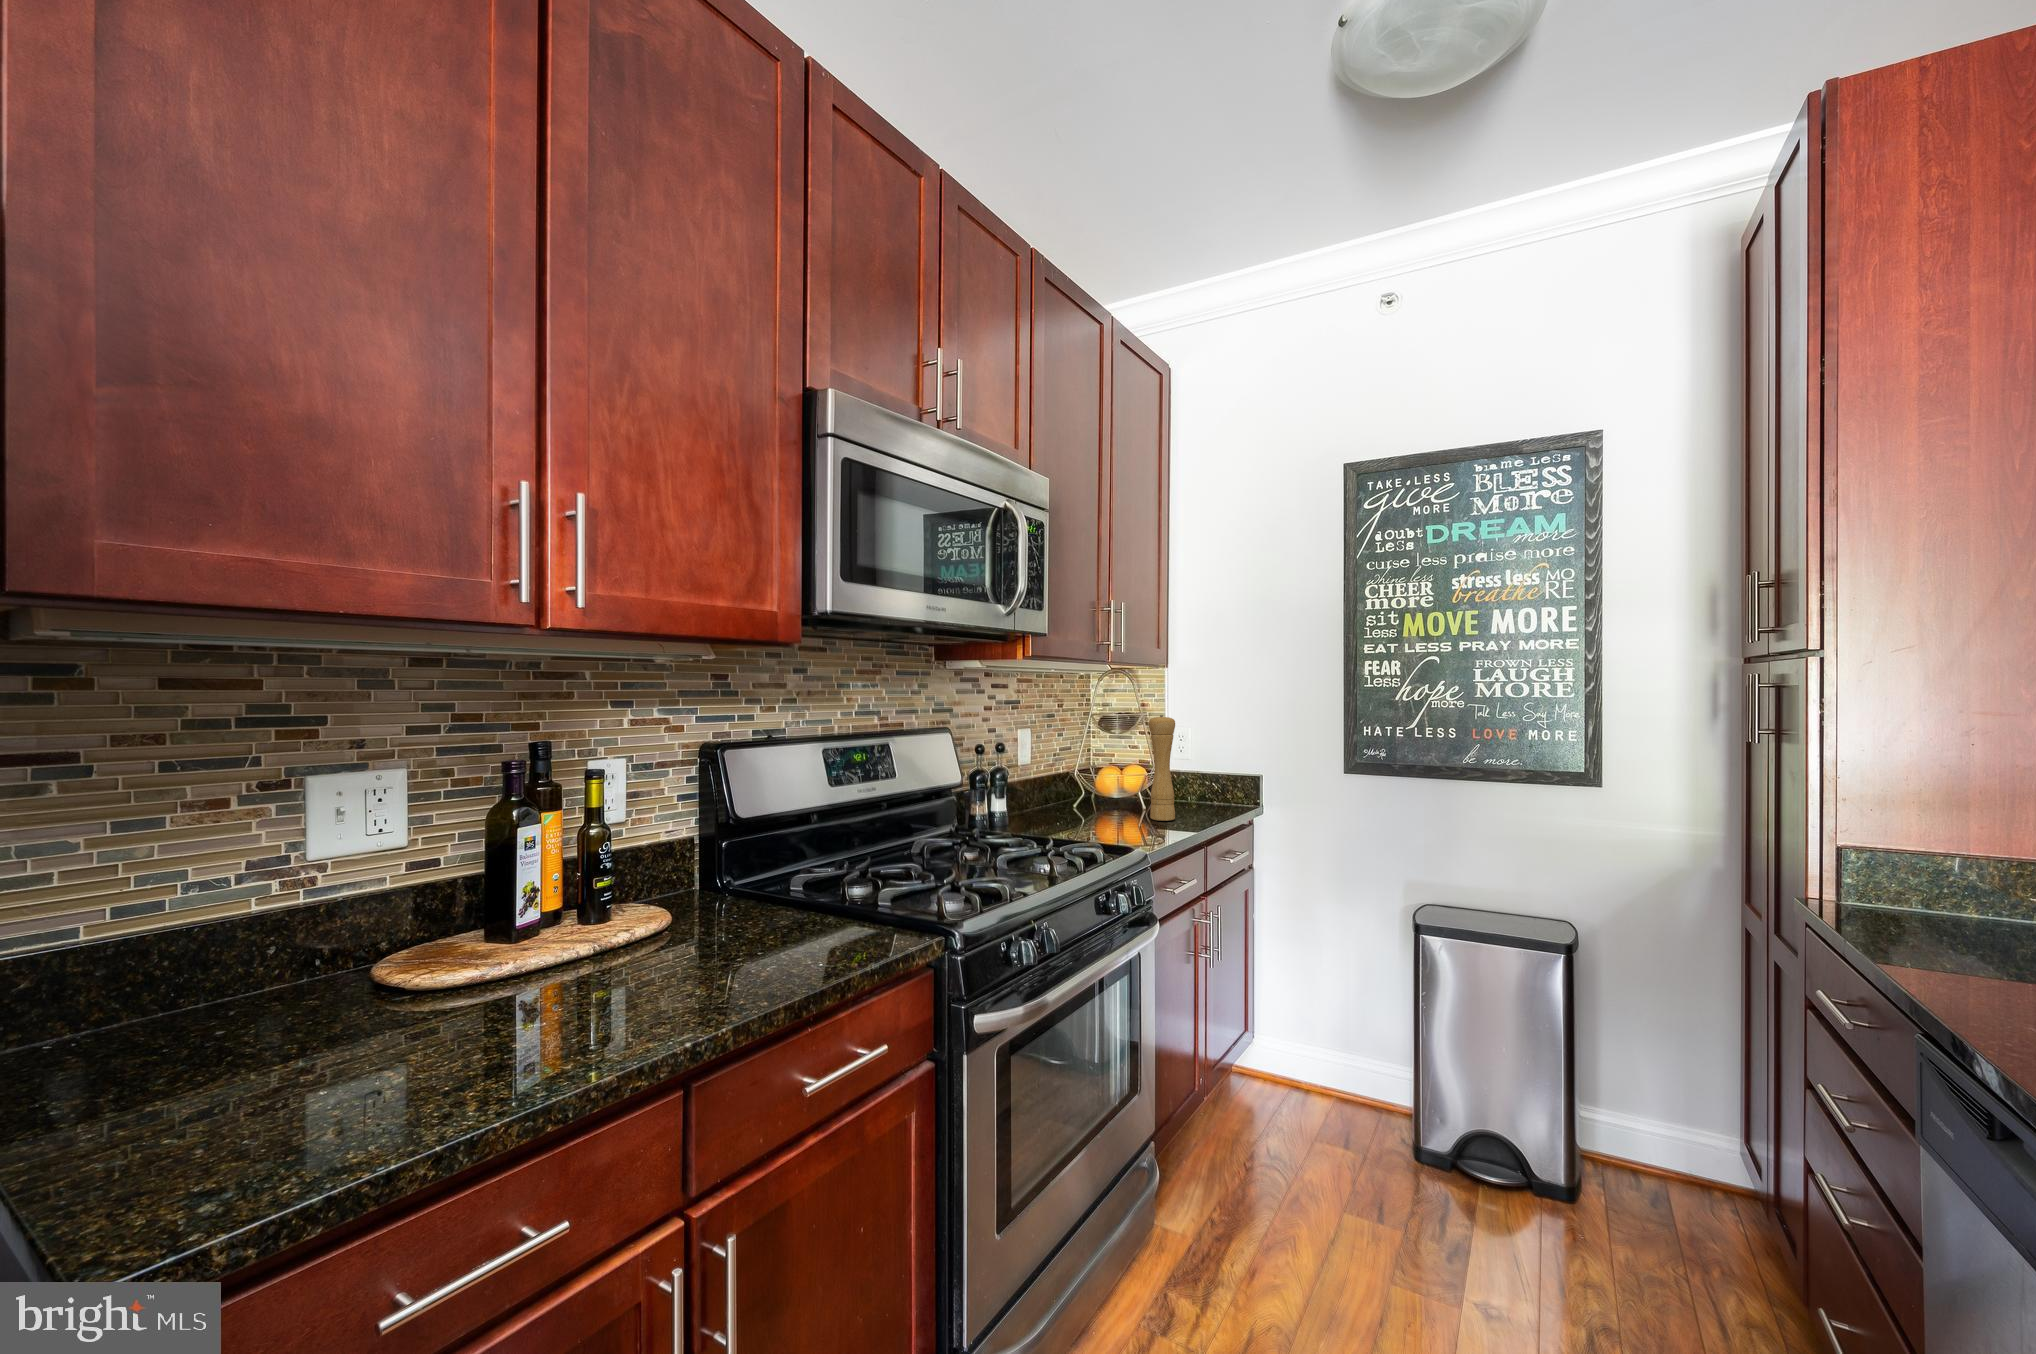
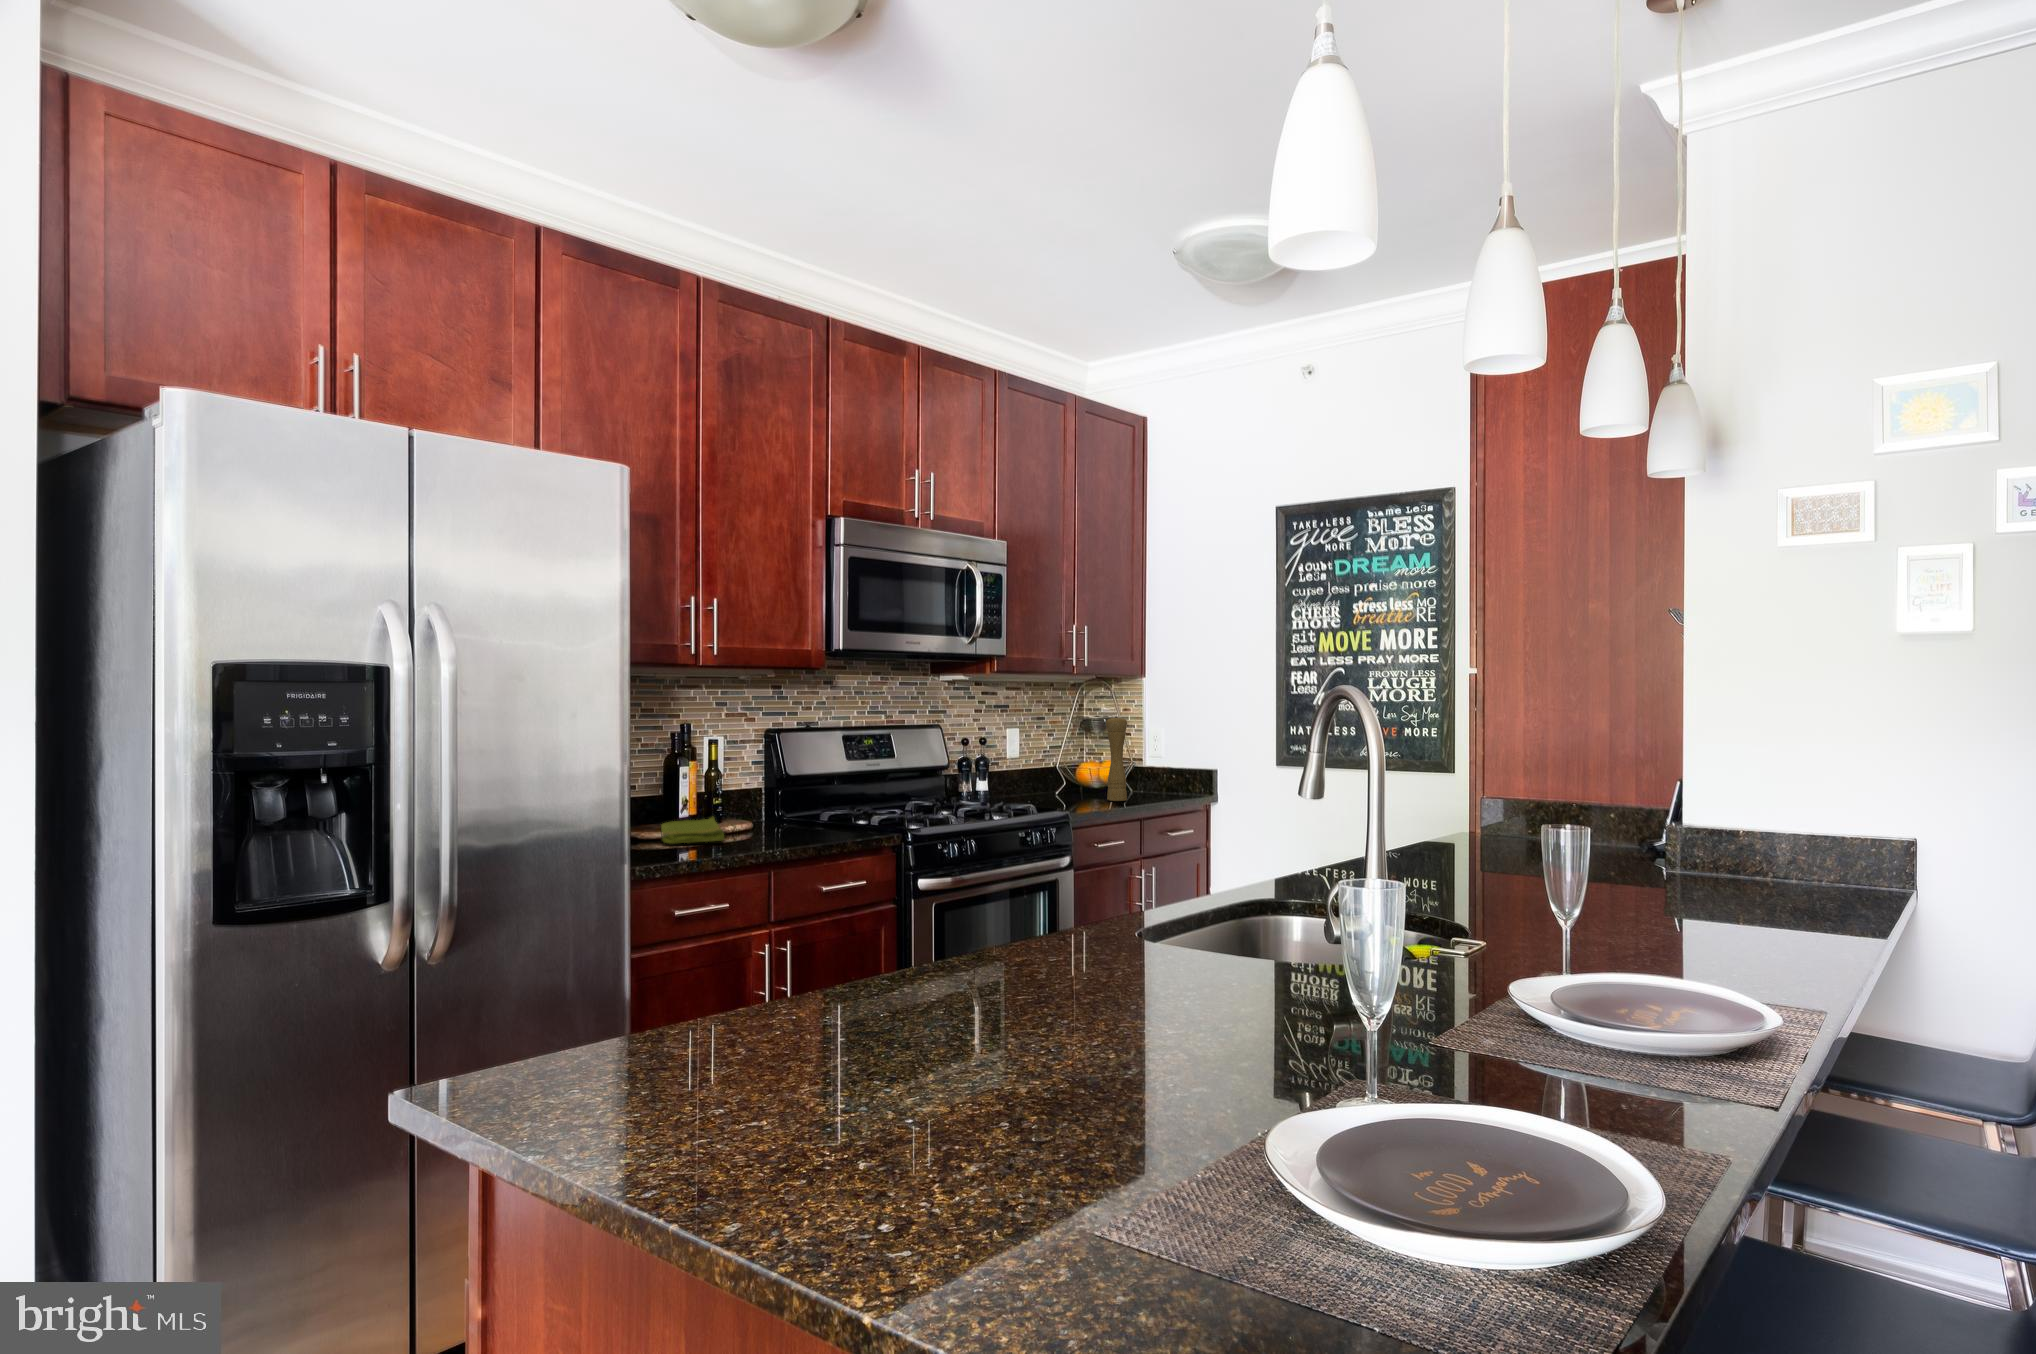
dish towel: none [425,912,599,1038] -> present [661,816,724,844]

